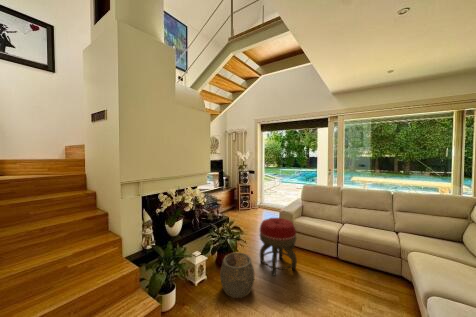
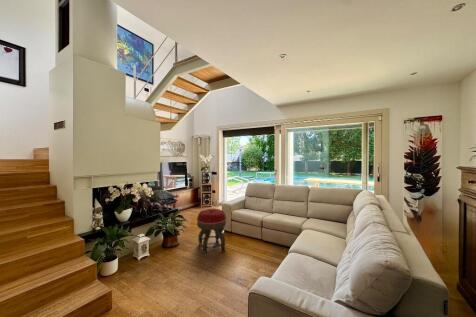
woven basket: present [220,253,255,298] -> none [157,234,185,267]

